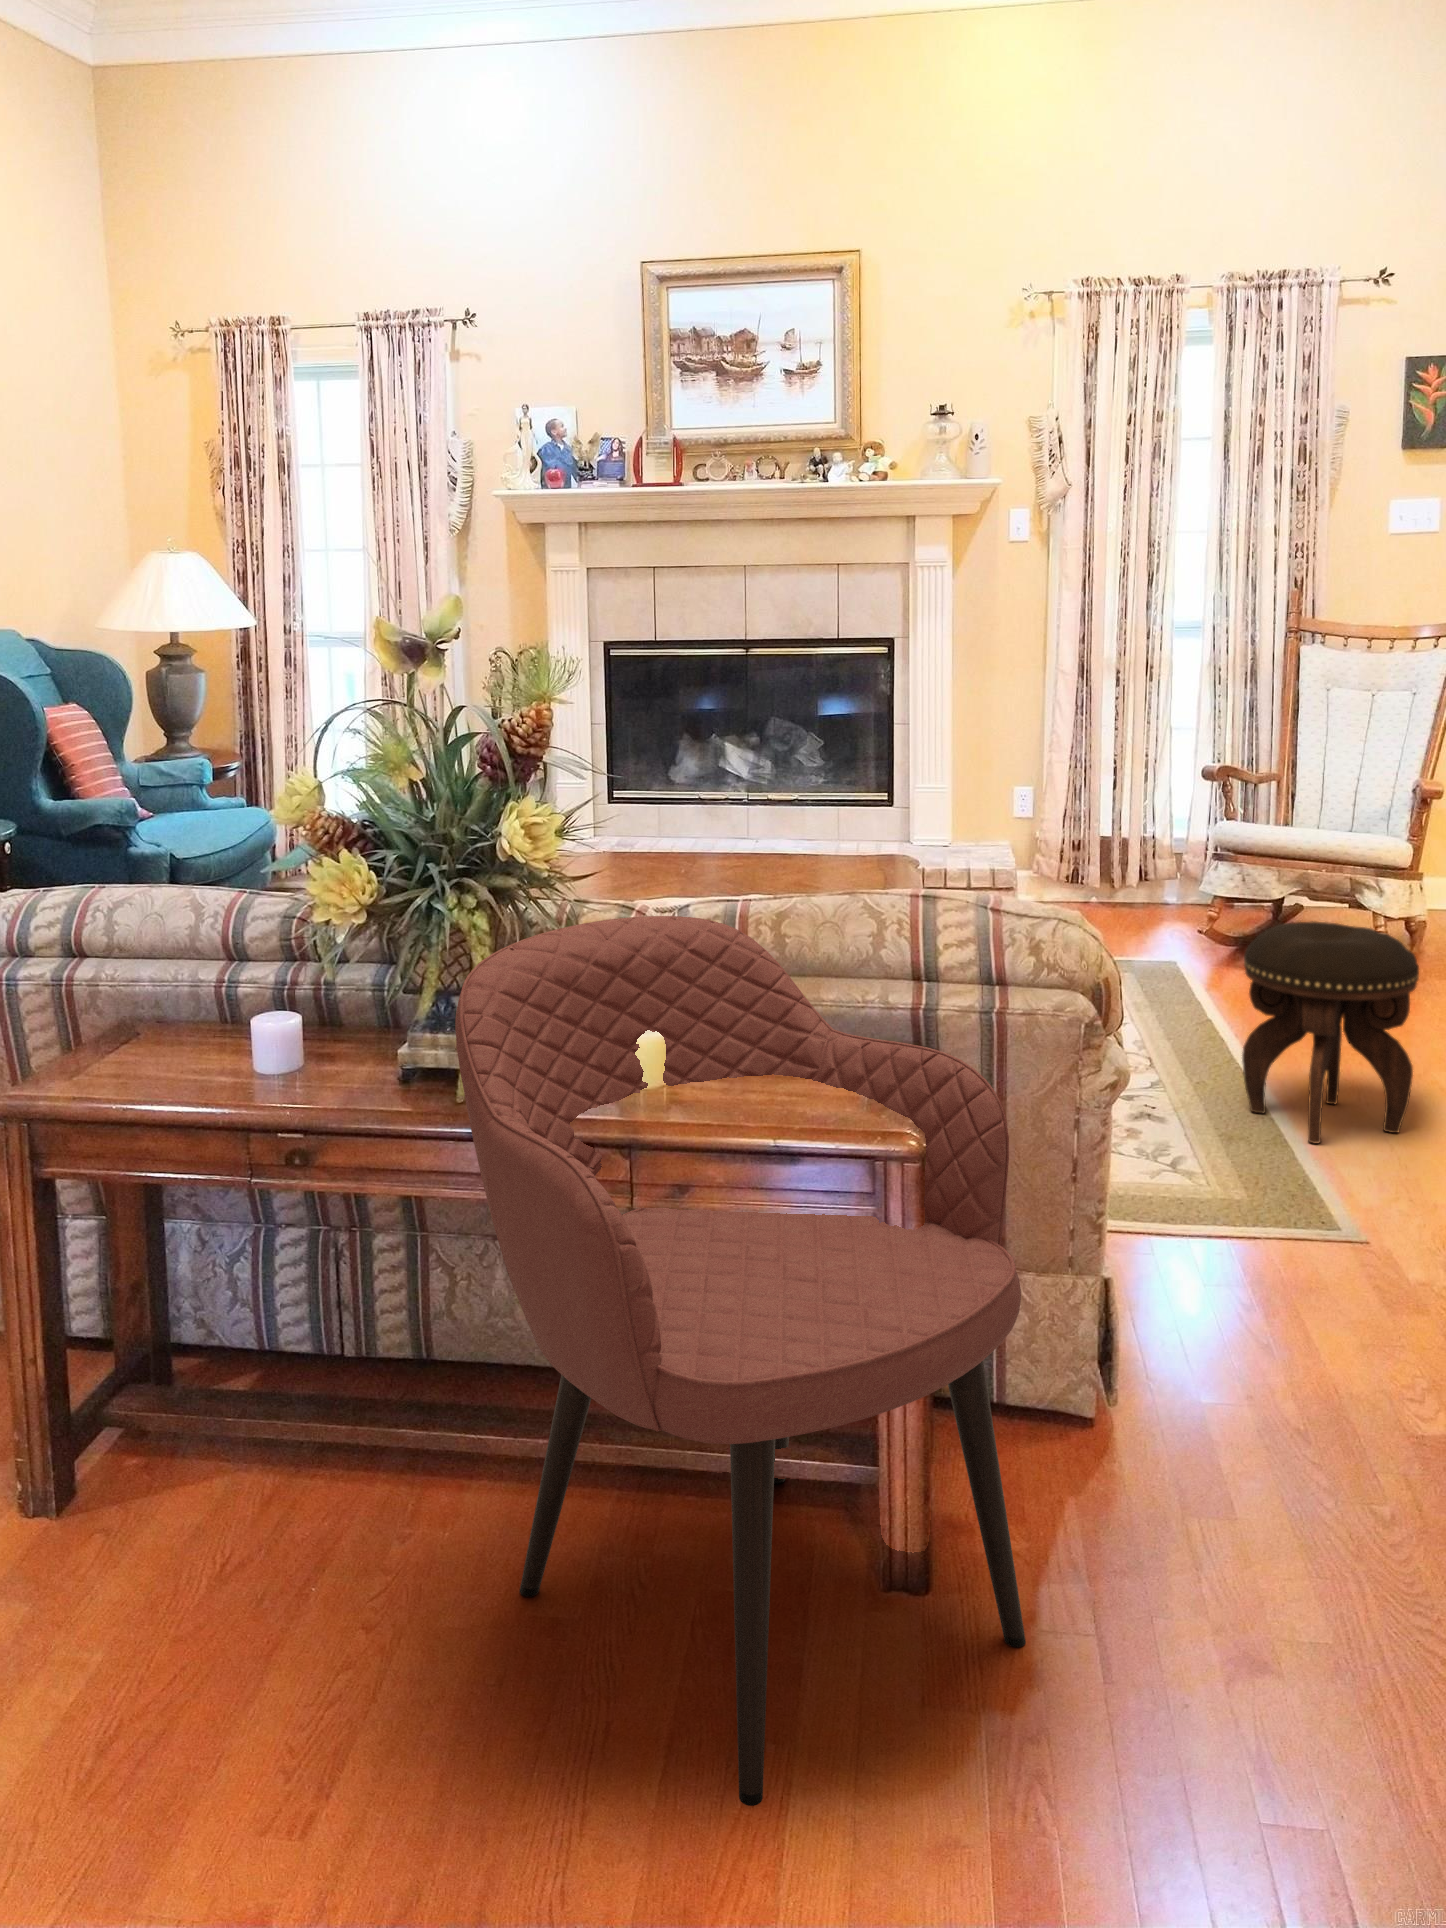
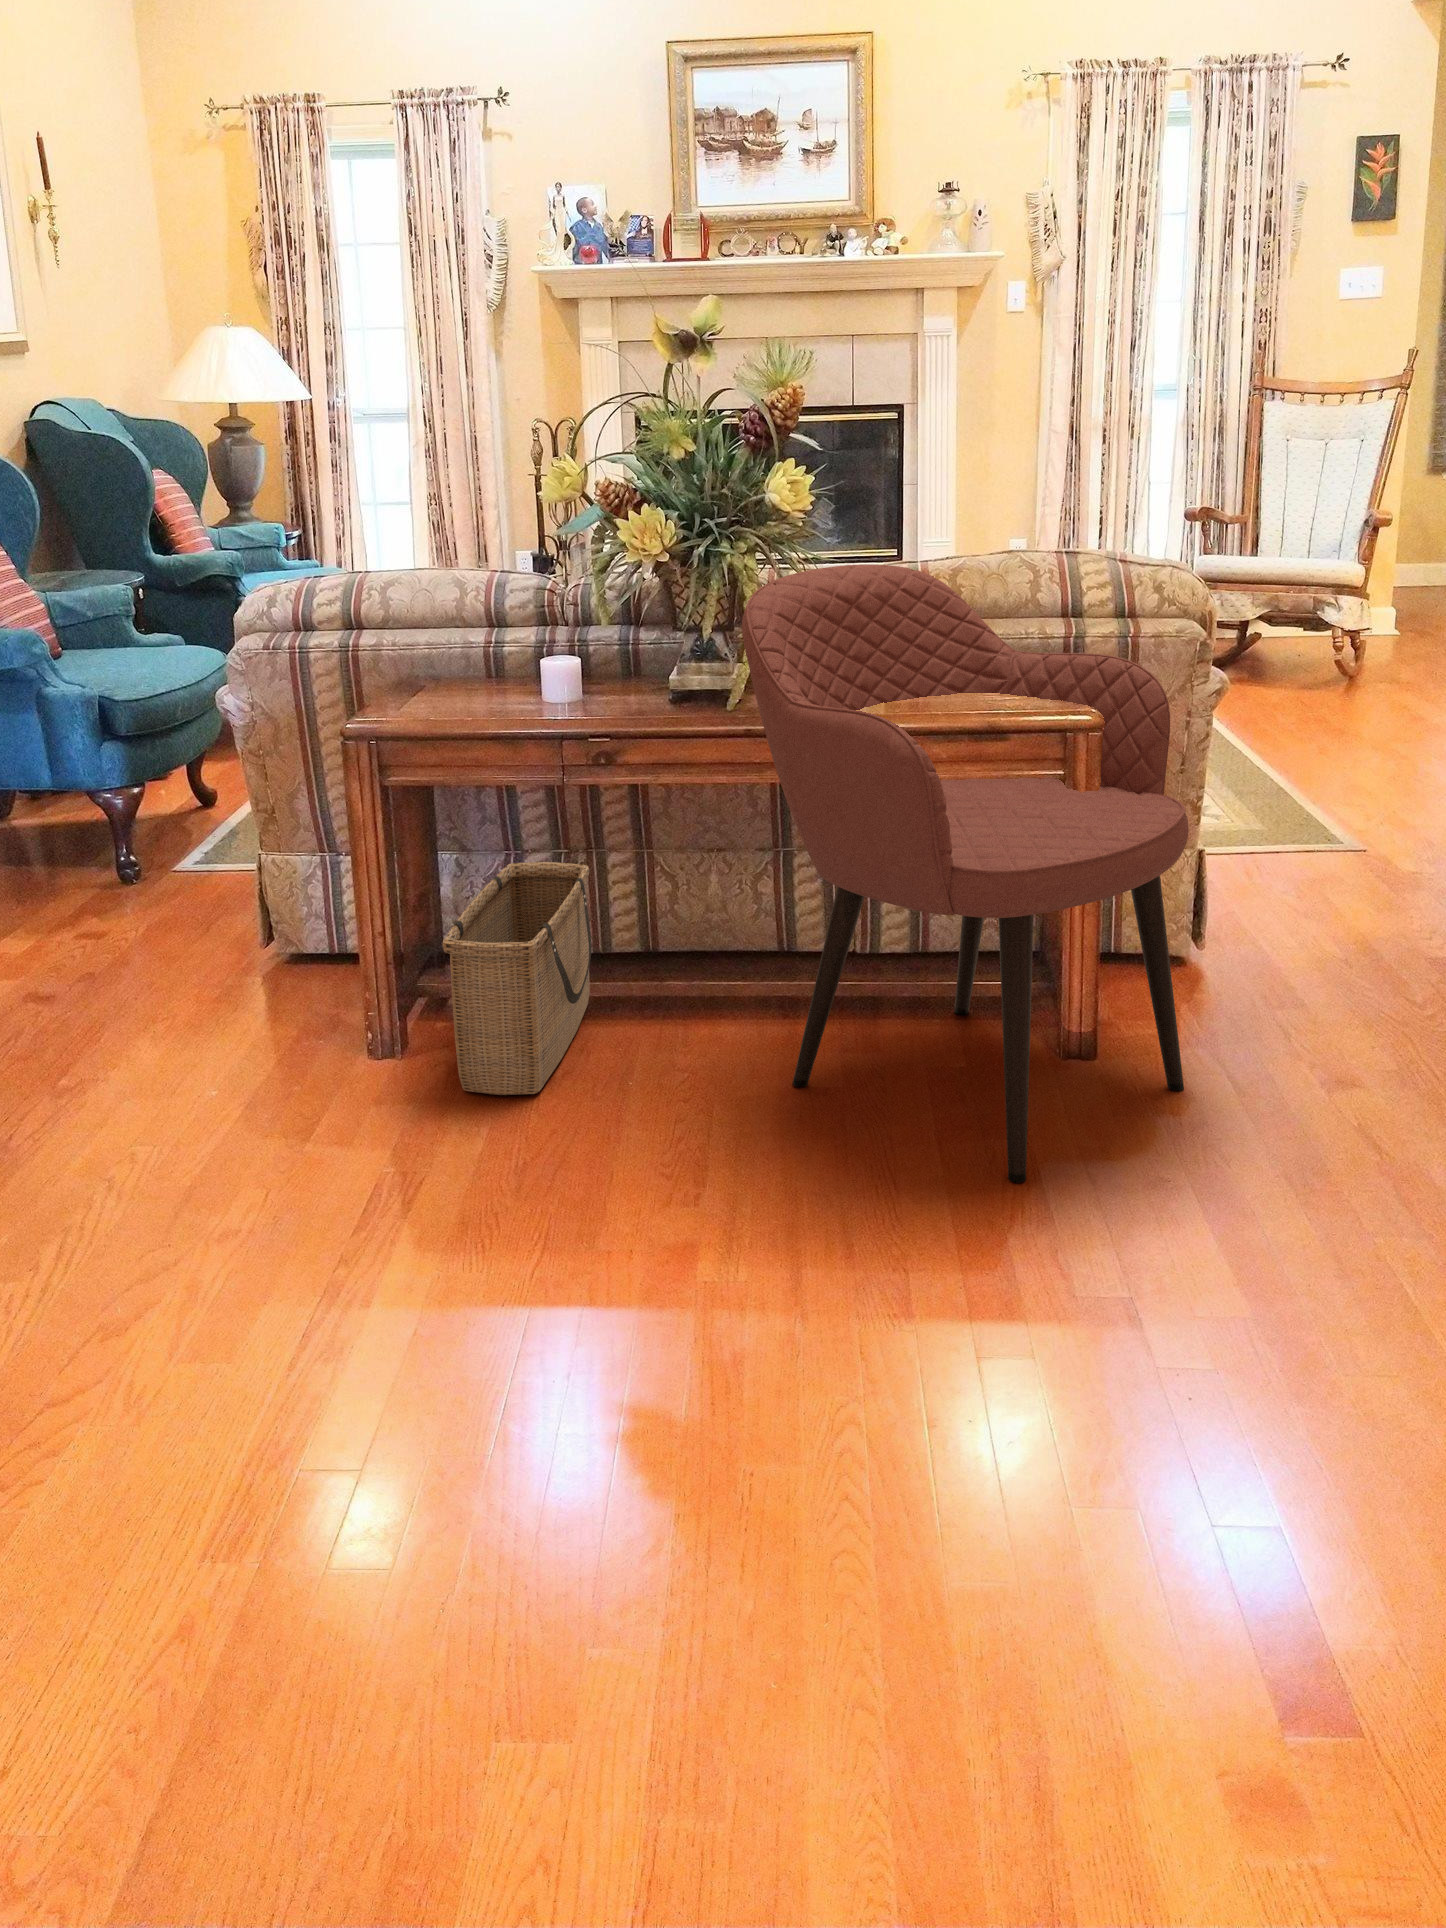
footstool: present [1242,921,1419,1143] -> none [1248,613,1397,792]
basket: none [85,1251,327,1581] -> present [442,862,591,1095]

